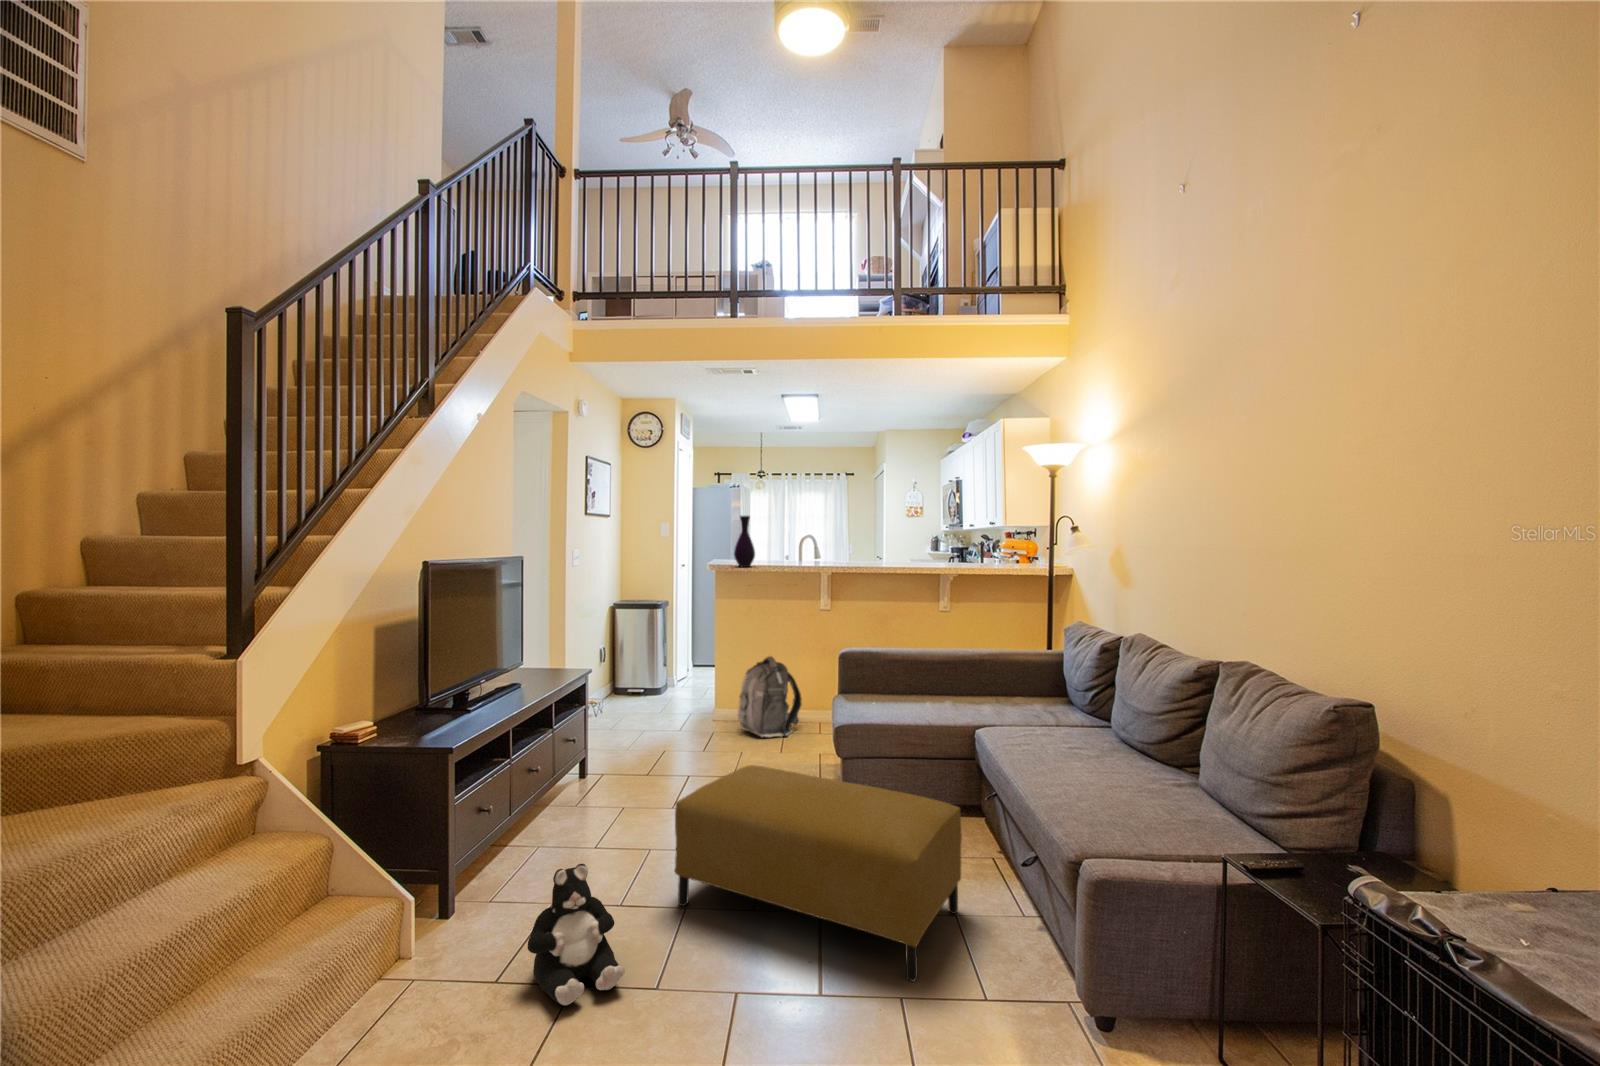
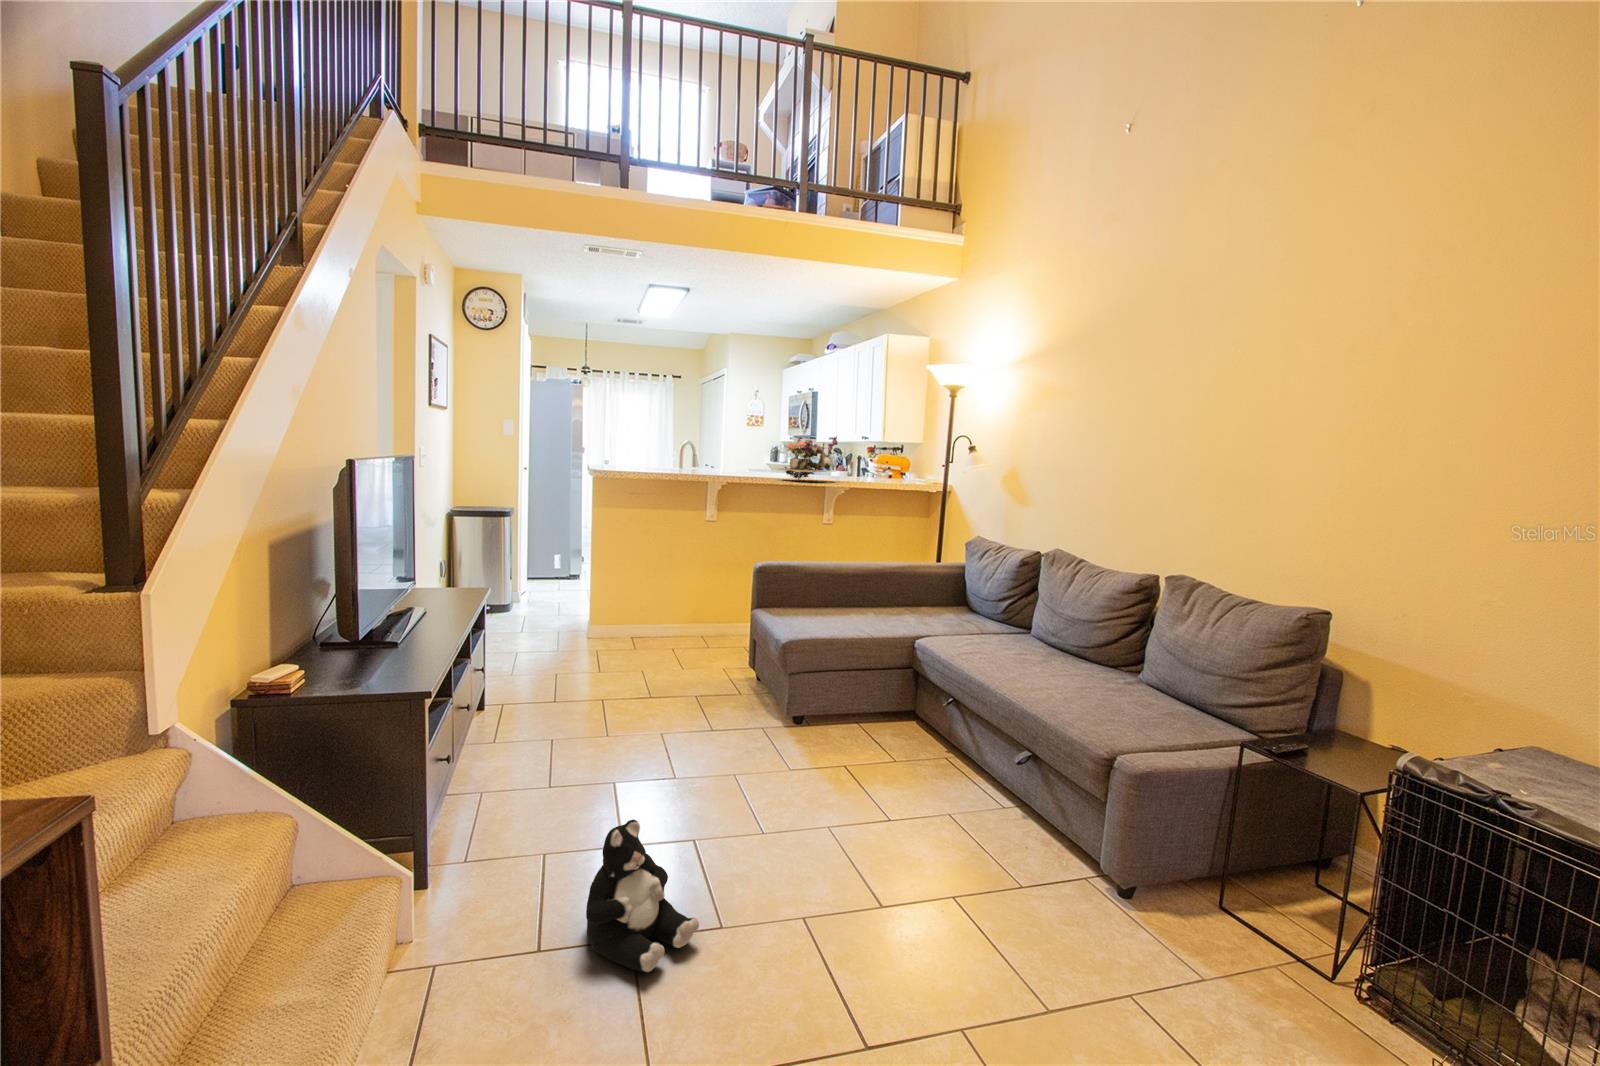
vase: present [734,516,755,567] -> none [617,419,640,476]
flower arrangement: none [886,522,945,568] -> present [779,436,838,480]
backpack: present [738,656,801,737] -> none [622,571,693,656]
ottoman: present [675,765,962,981] -> none [687,692,971,881]

